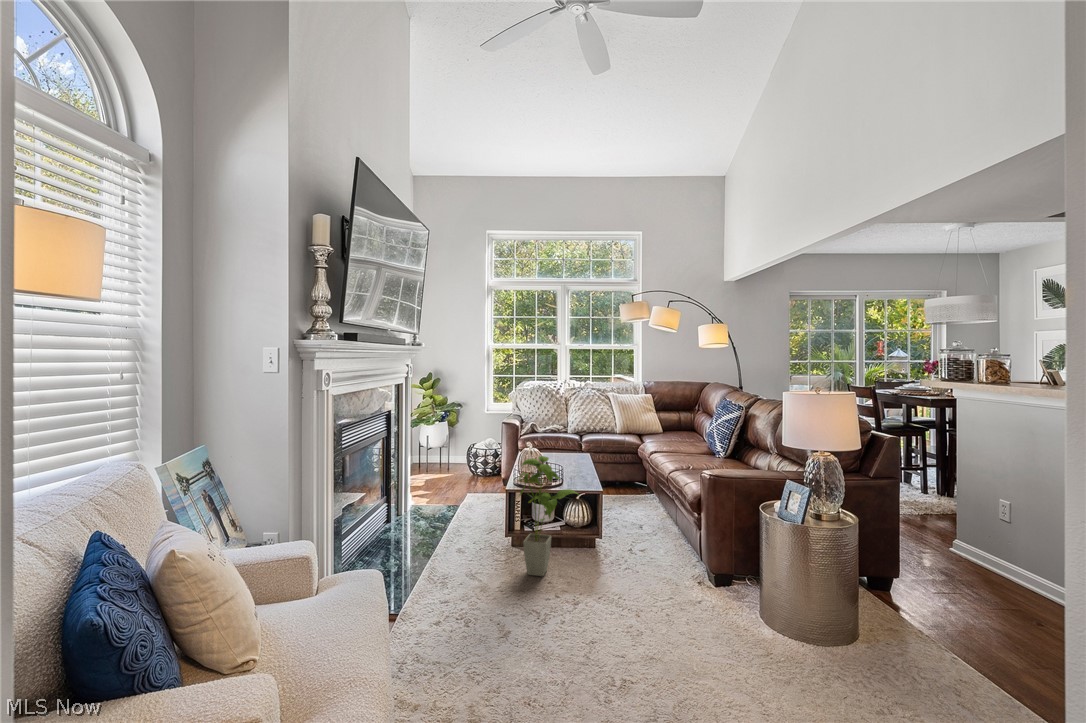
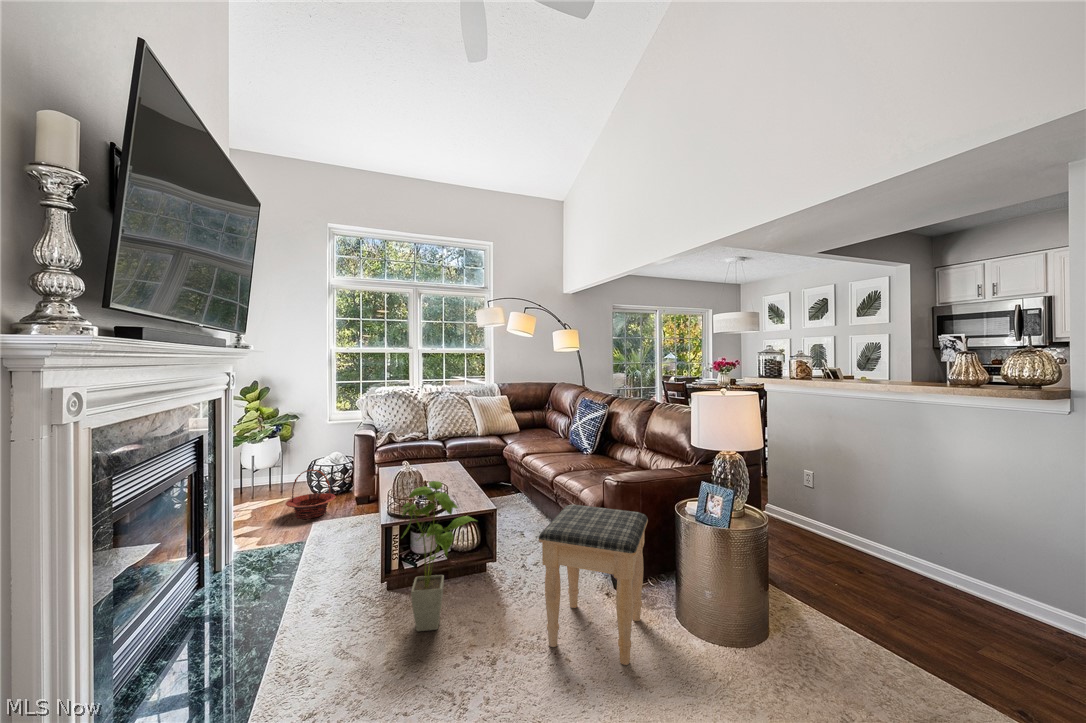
basket: none [448,449,487,491] -> present [286,470,336,519]
footstool: none [620,491,731,627] -> present [539,504,648,665]

